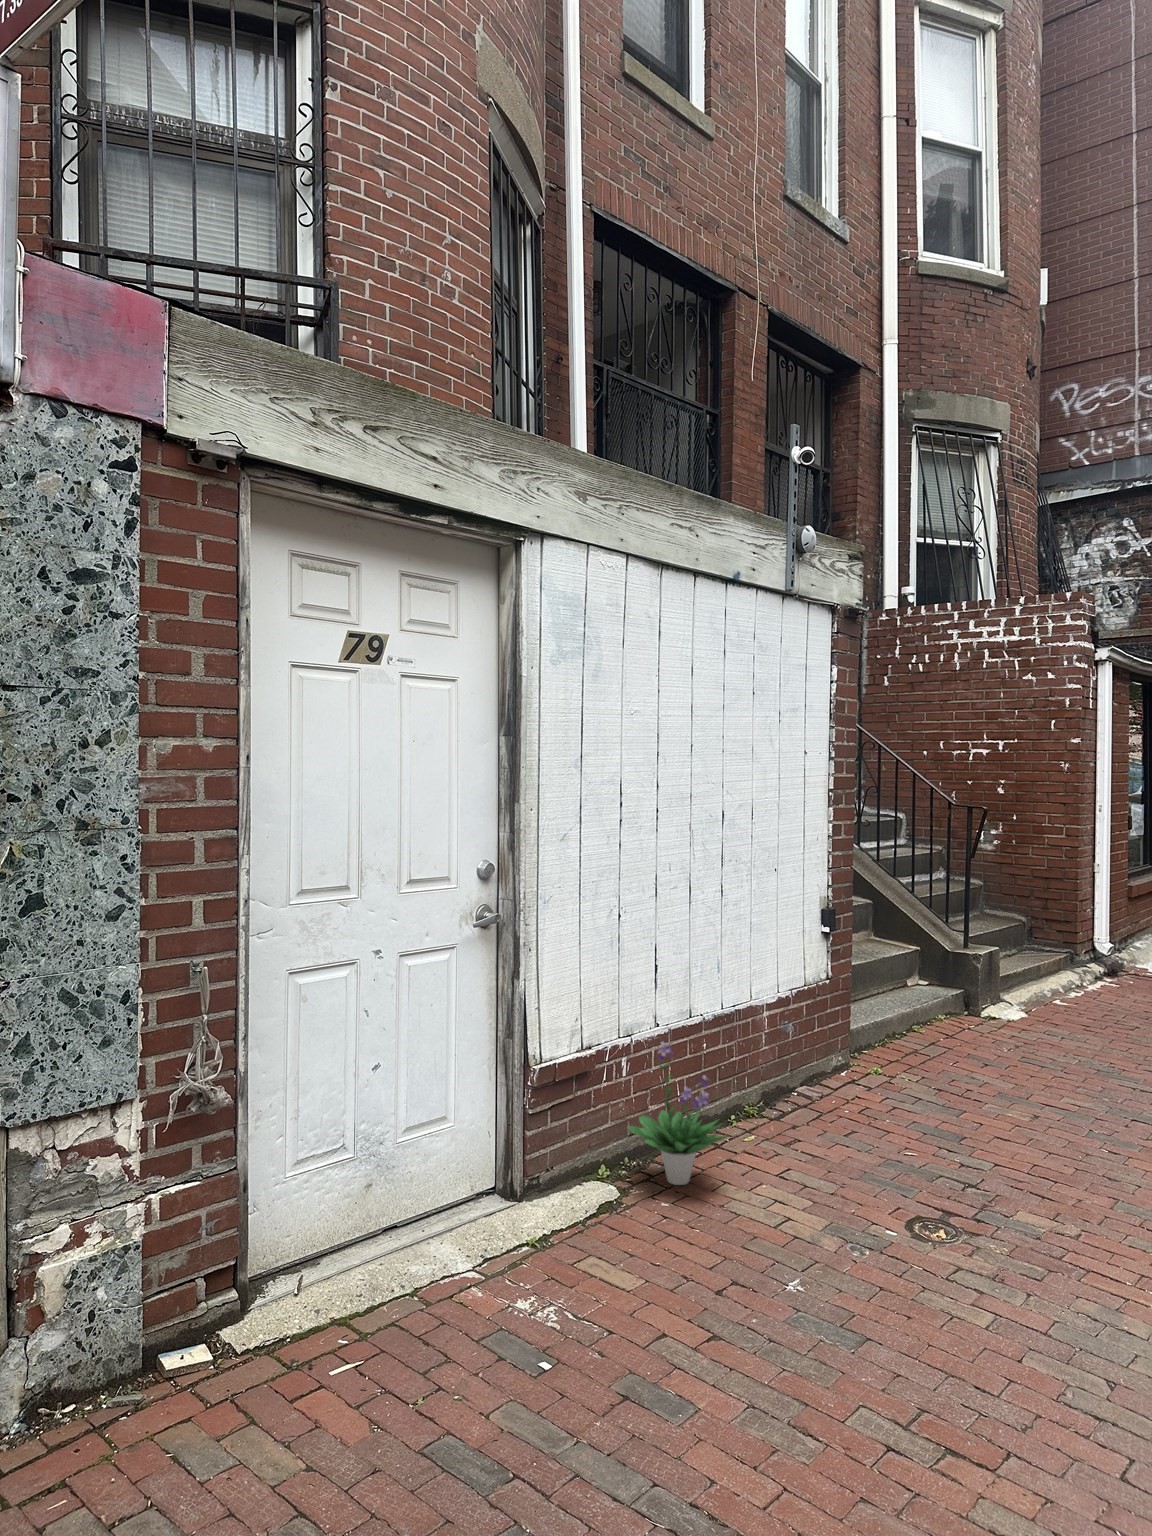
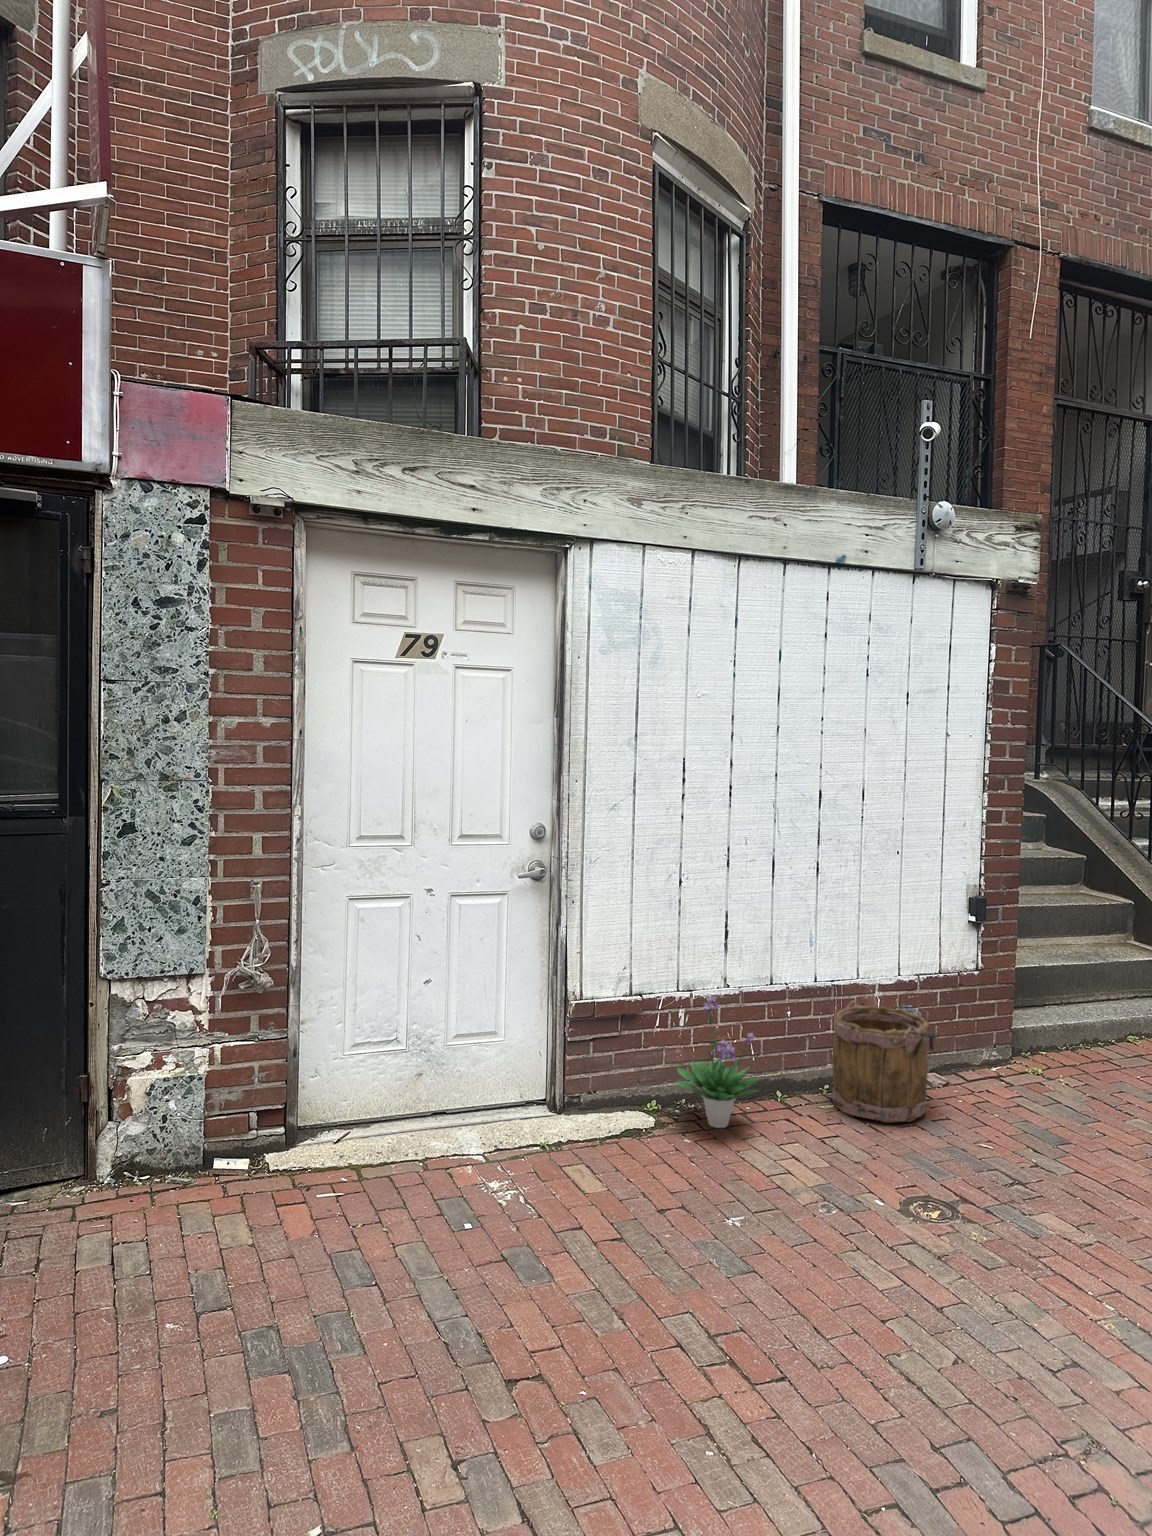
bucket: none [748,1028,850,1148] -> present [832,1001,937,1122]

